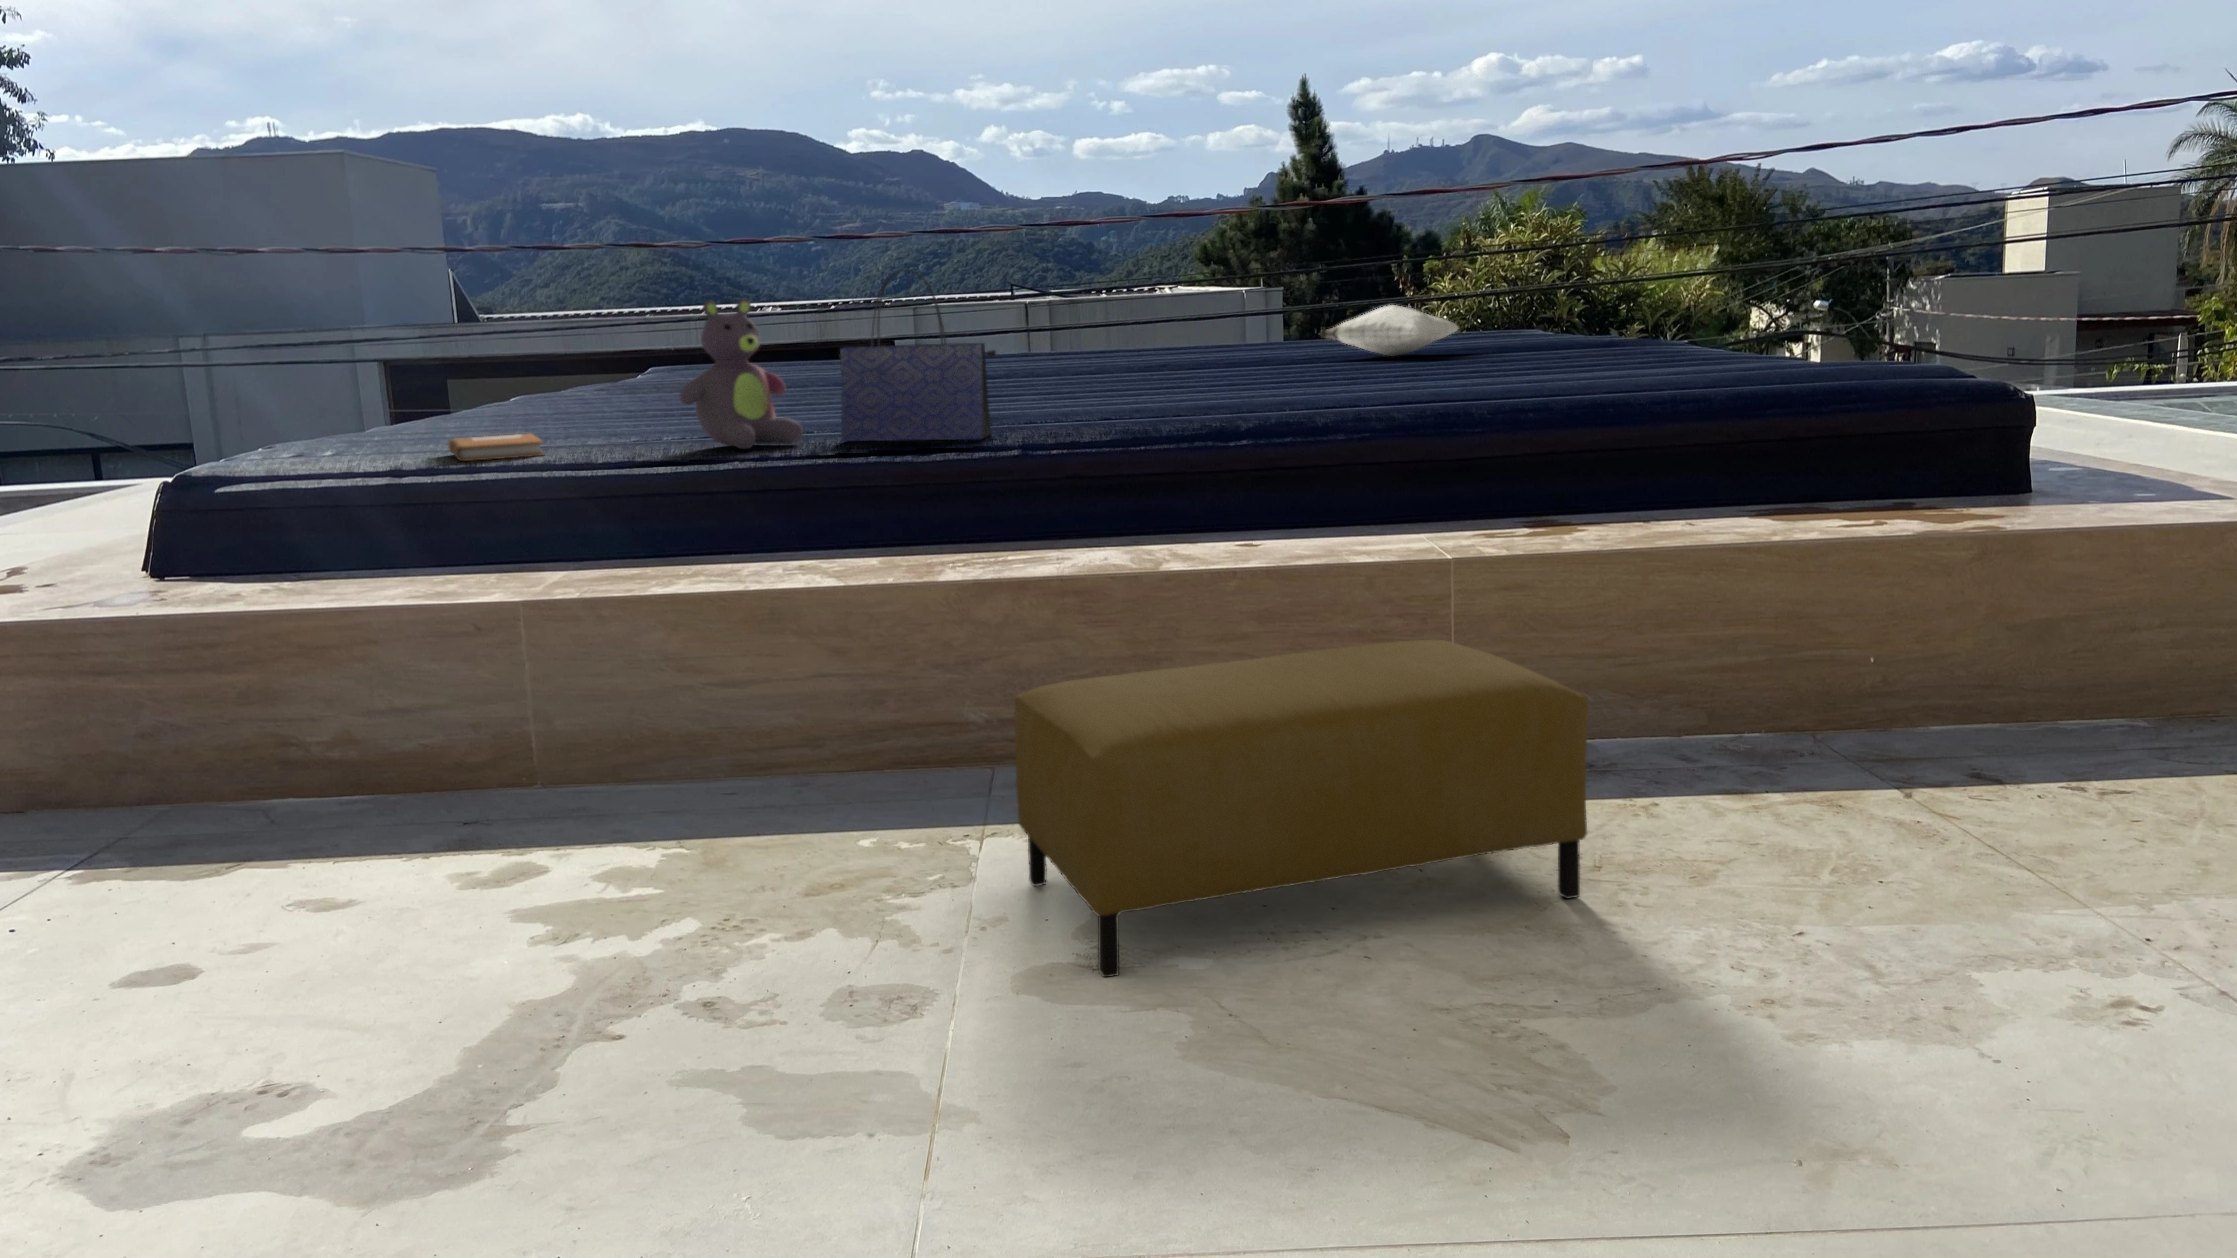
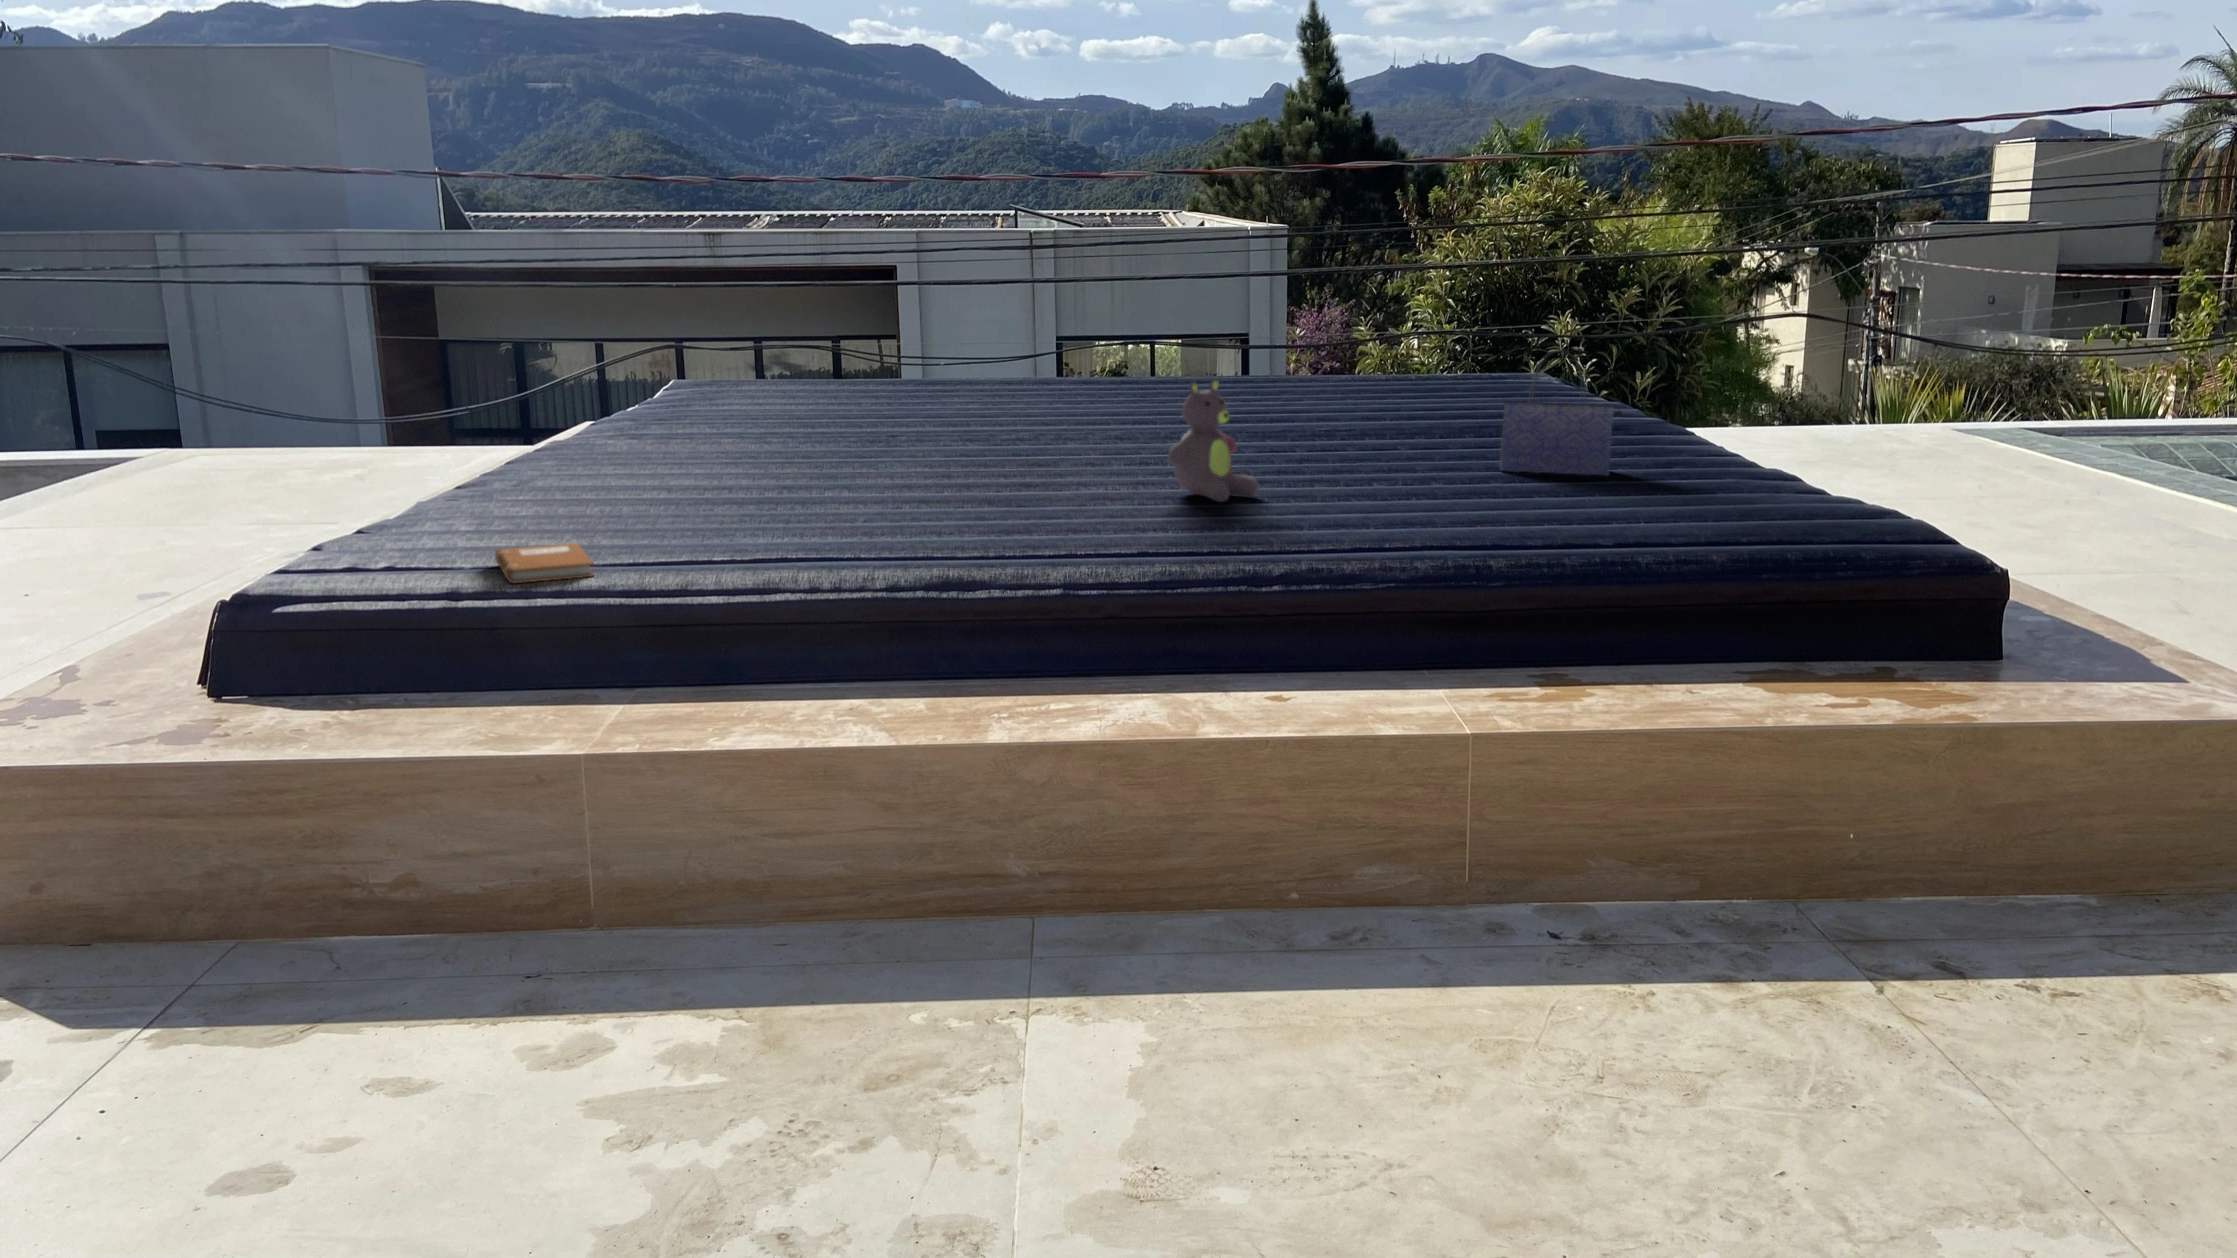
tote bag: present [840,270,996,441] -> present [1500,353,1622,475]
stuffed bear: present [680,299,803,449] -> present [1168,379,1259,502]
pillow: present [1320,305,1458,356] -> none [1341,381,1479,431]
ottoman: present [1014,640,1588,977] -> none [1068,850,1603,1206]

